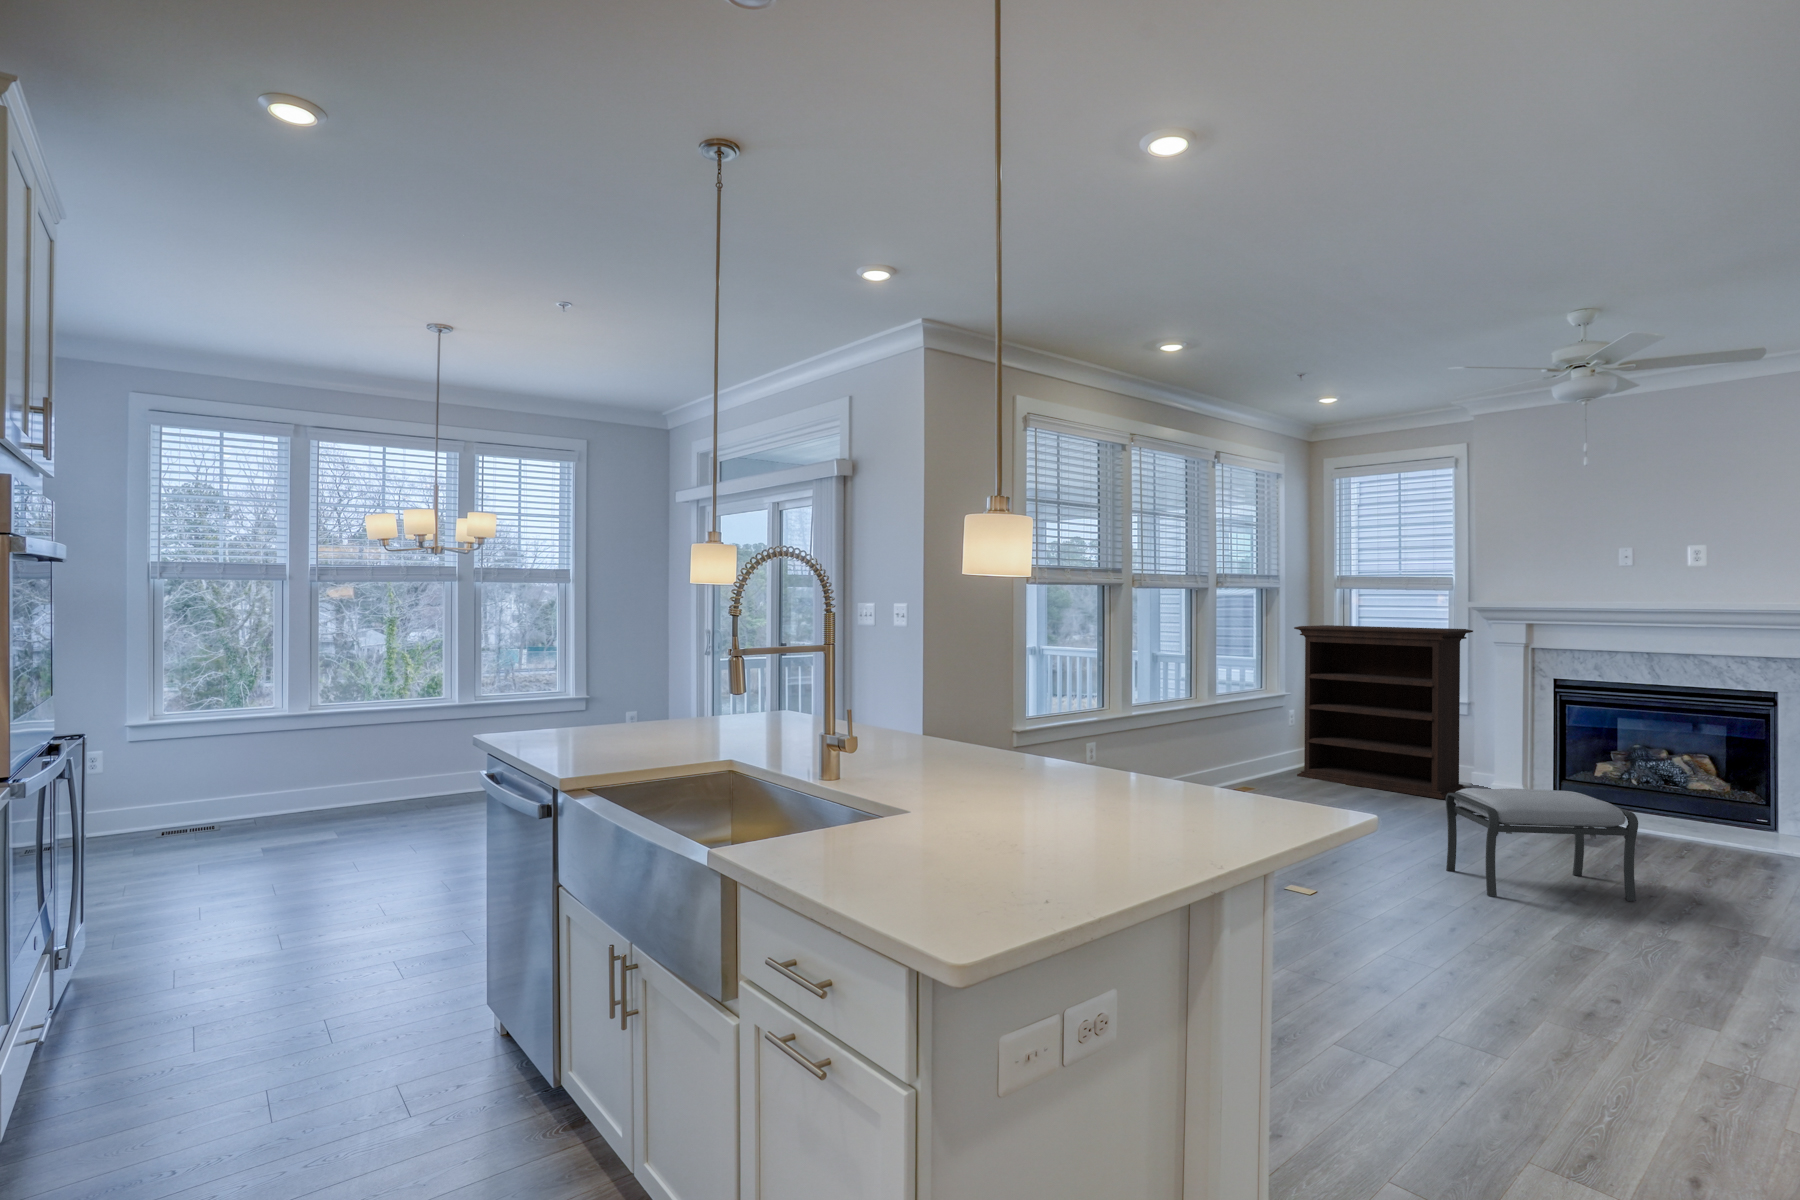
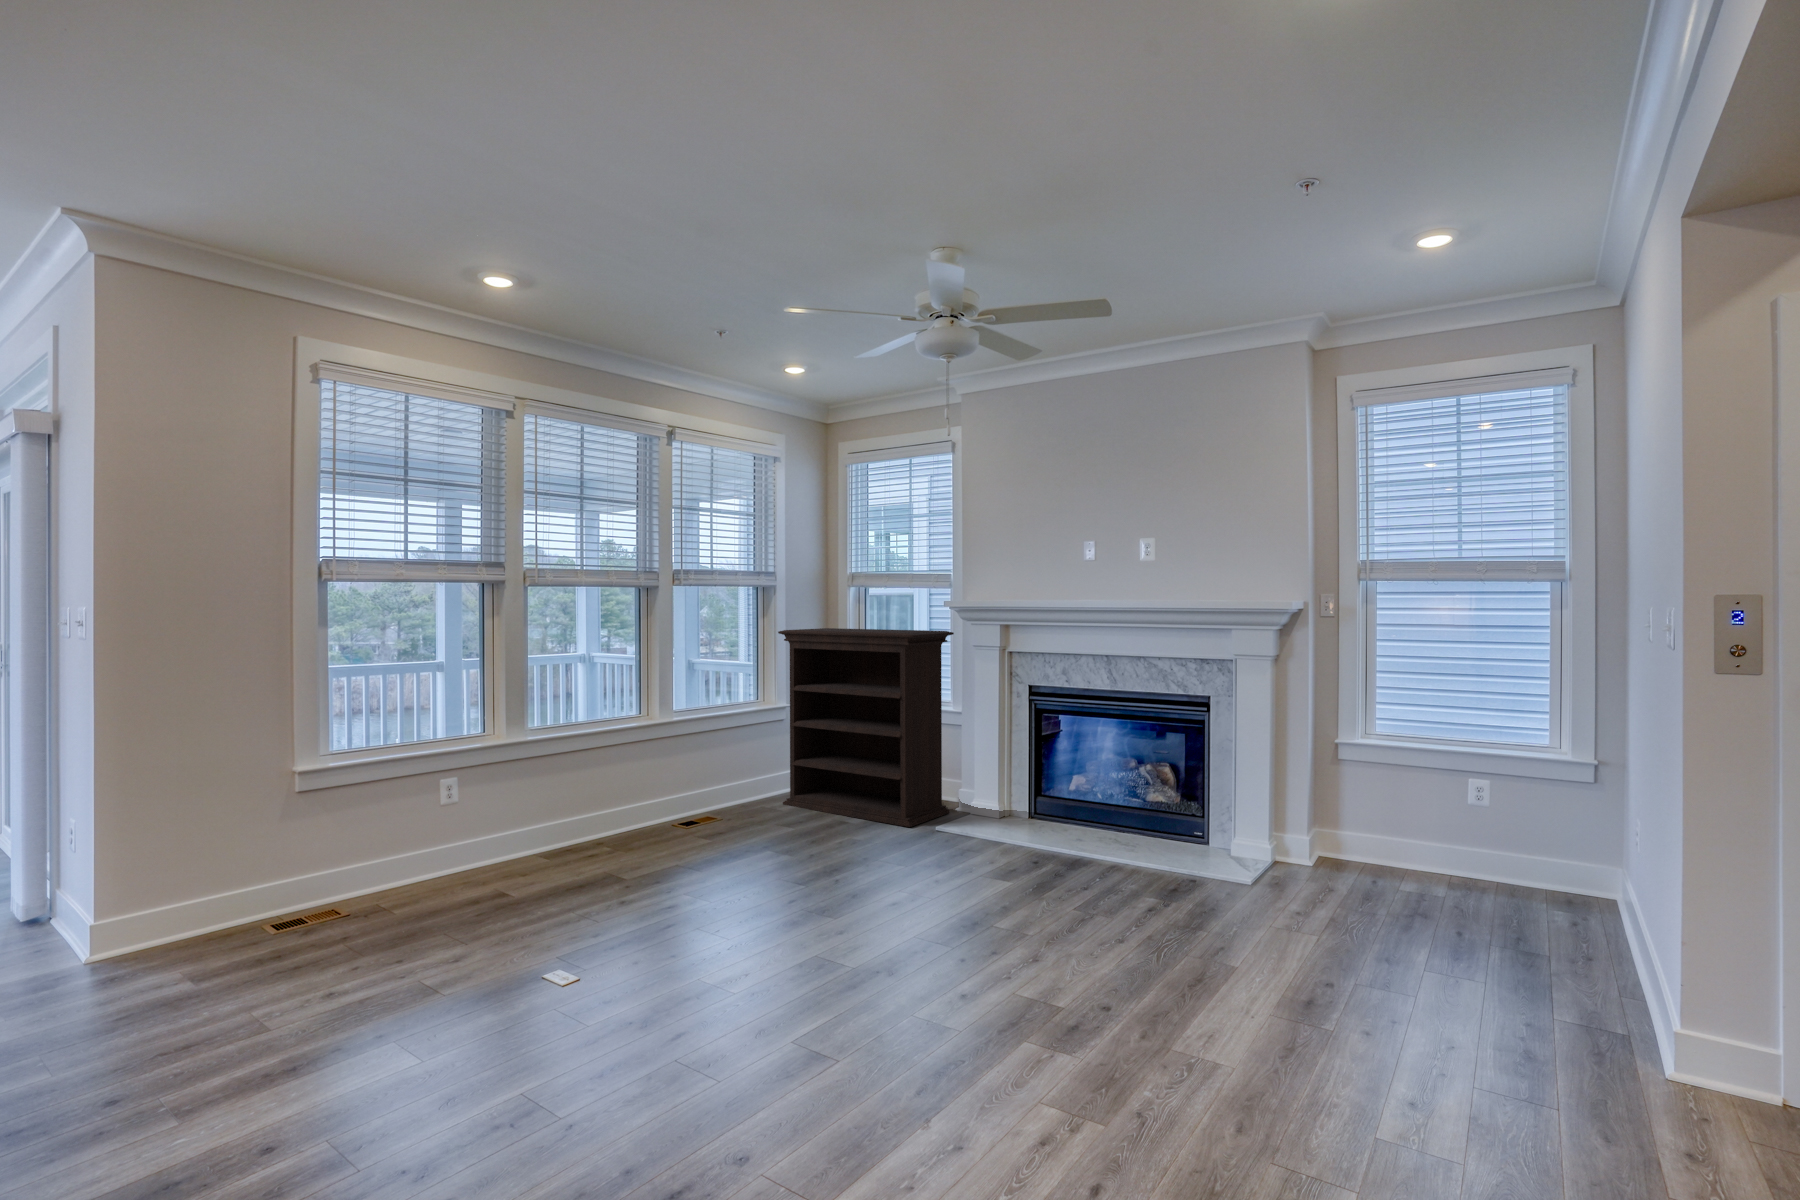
ottoman: present [1446,788,1638,901] -> none [787,835,966,987]

